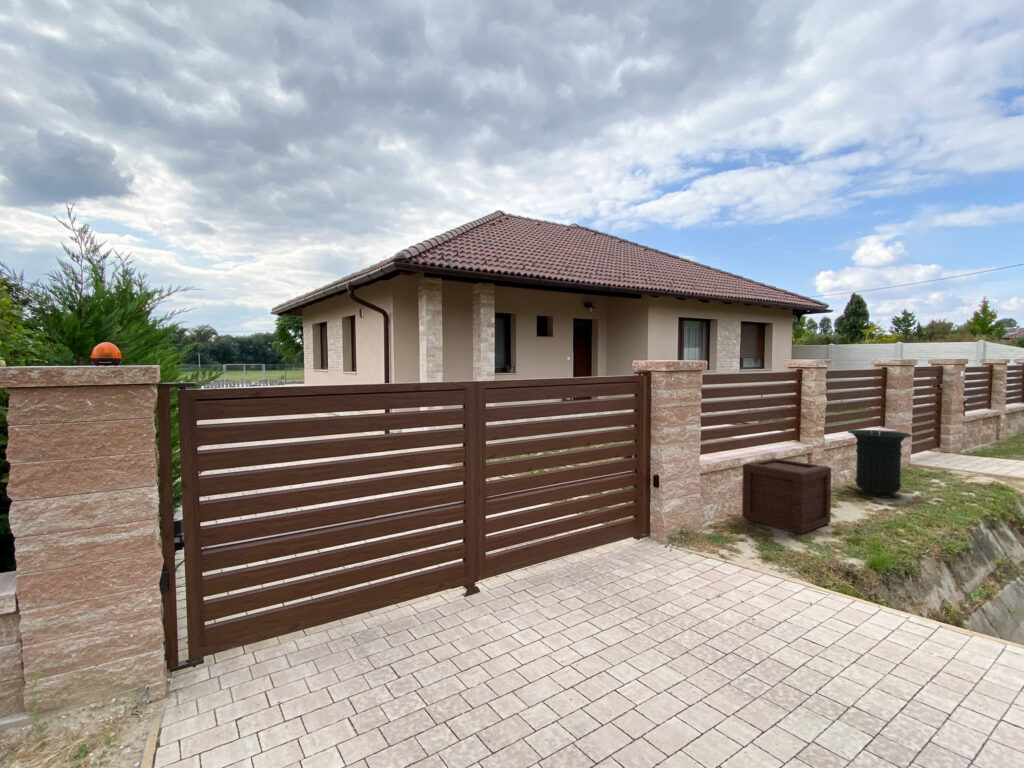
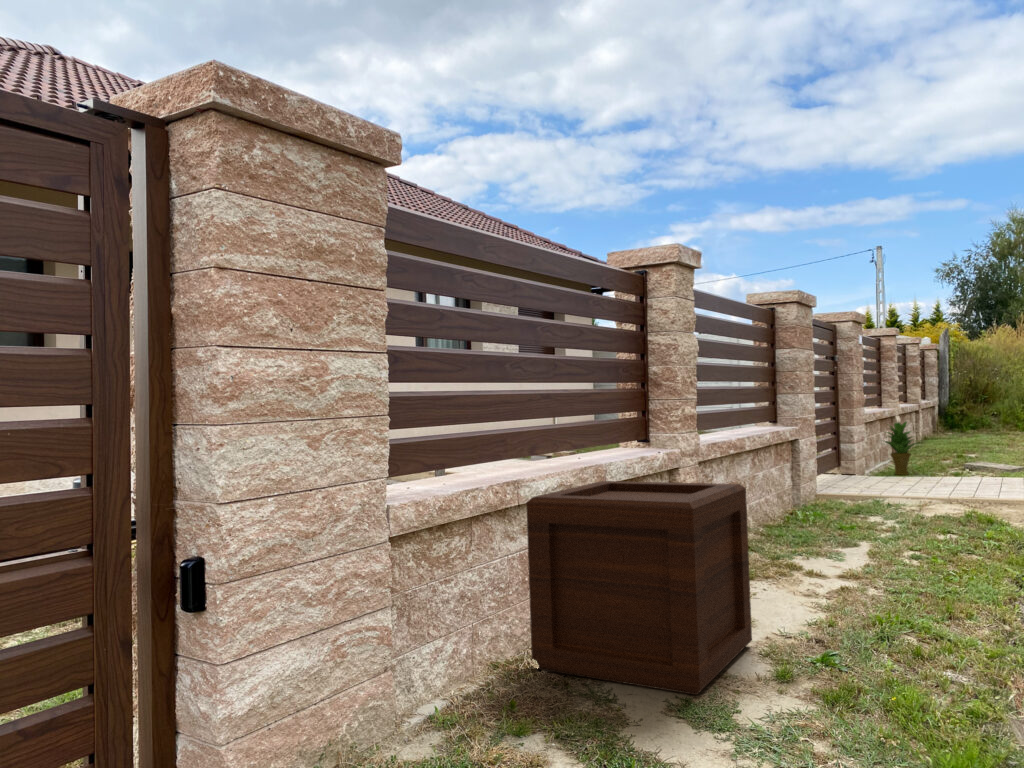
potted plant: none [975,424,1009,455] -> present [885,422,917,475]
trash can: present [847,430,912,498] -> none [735,416,854,562]

